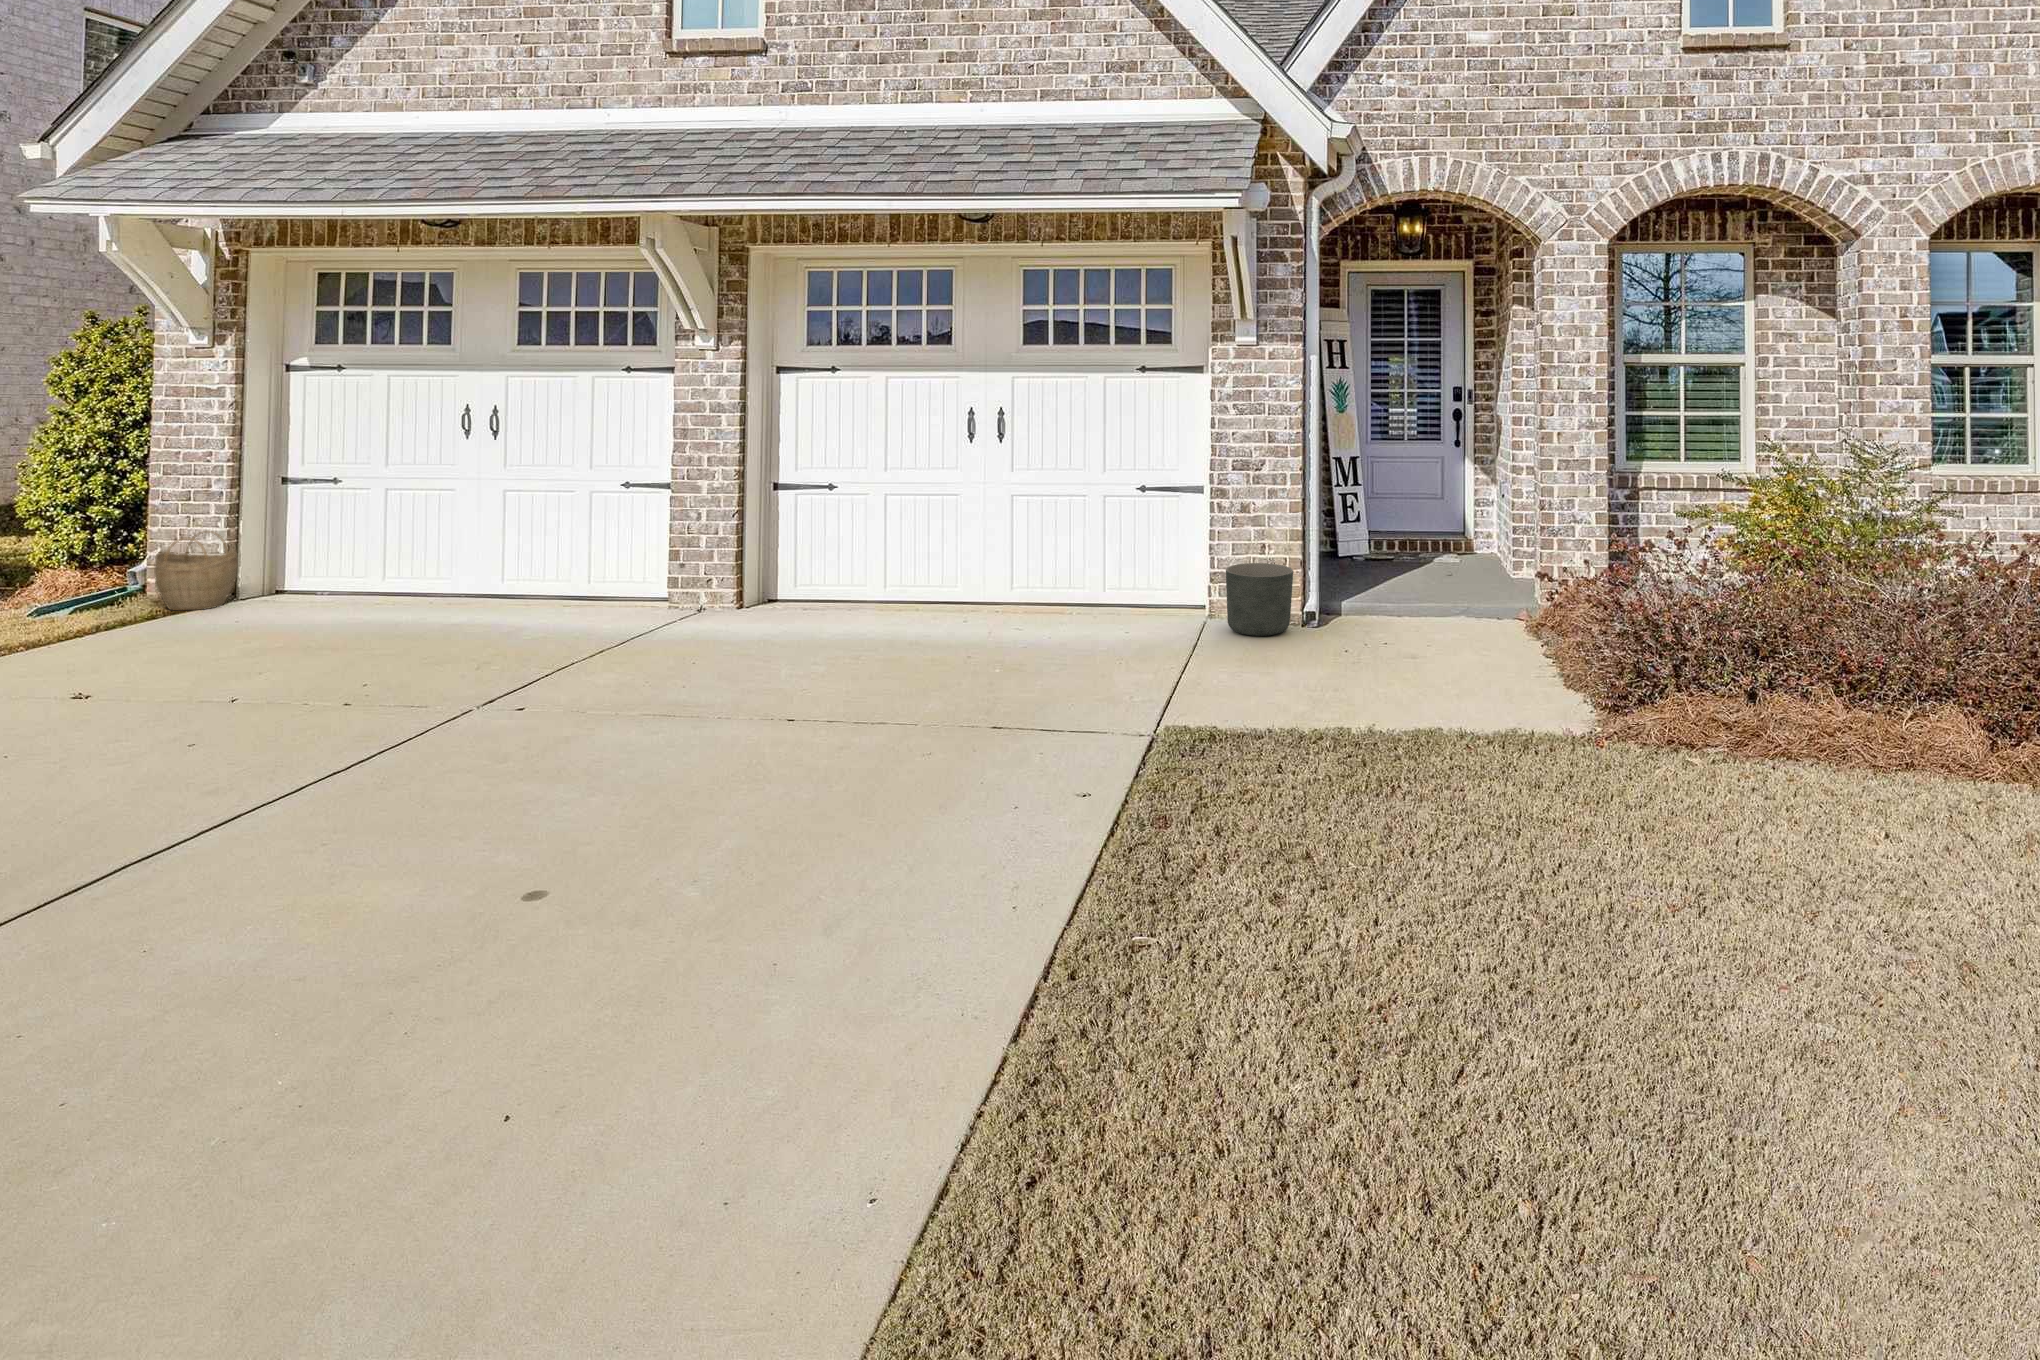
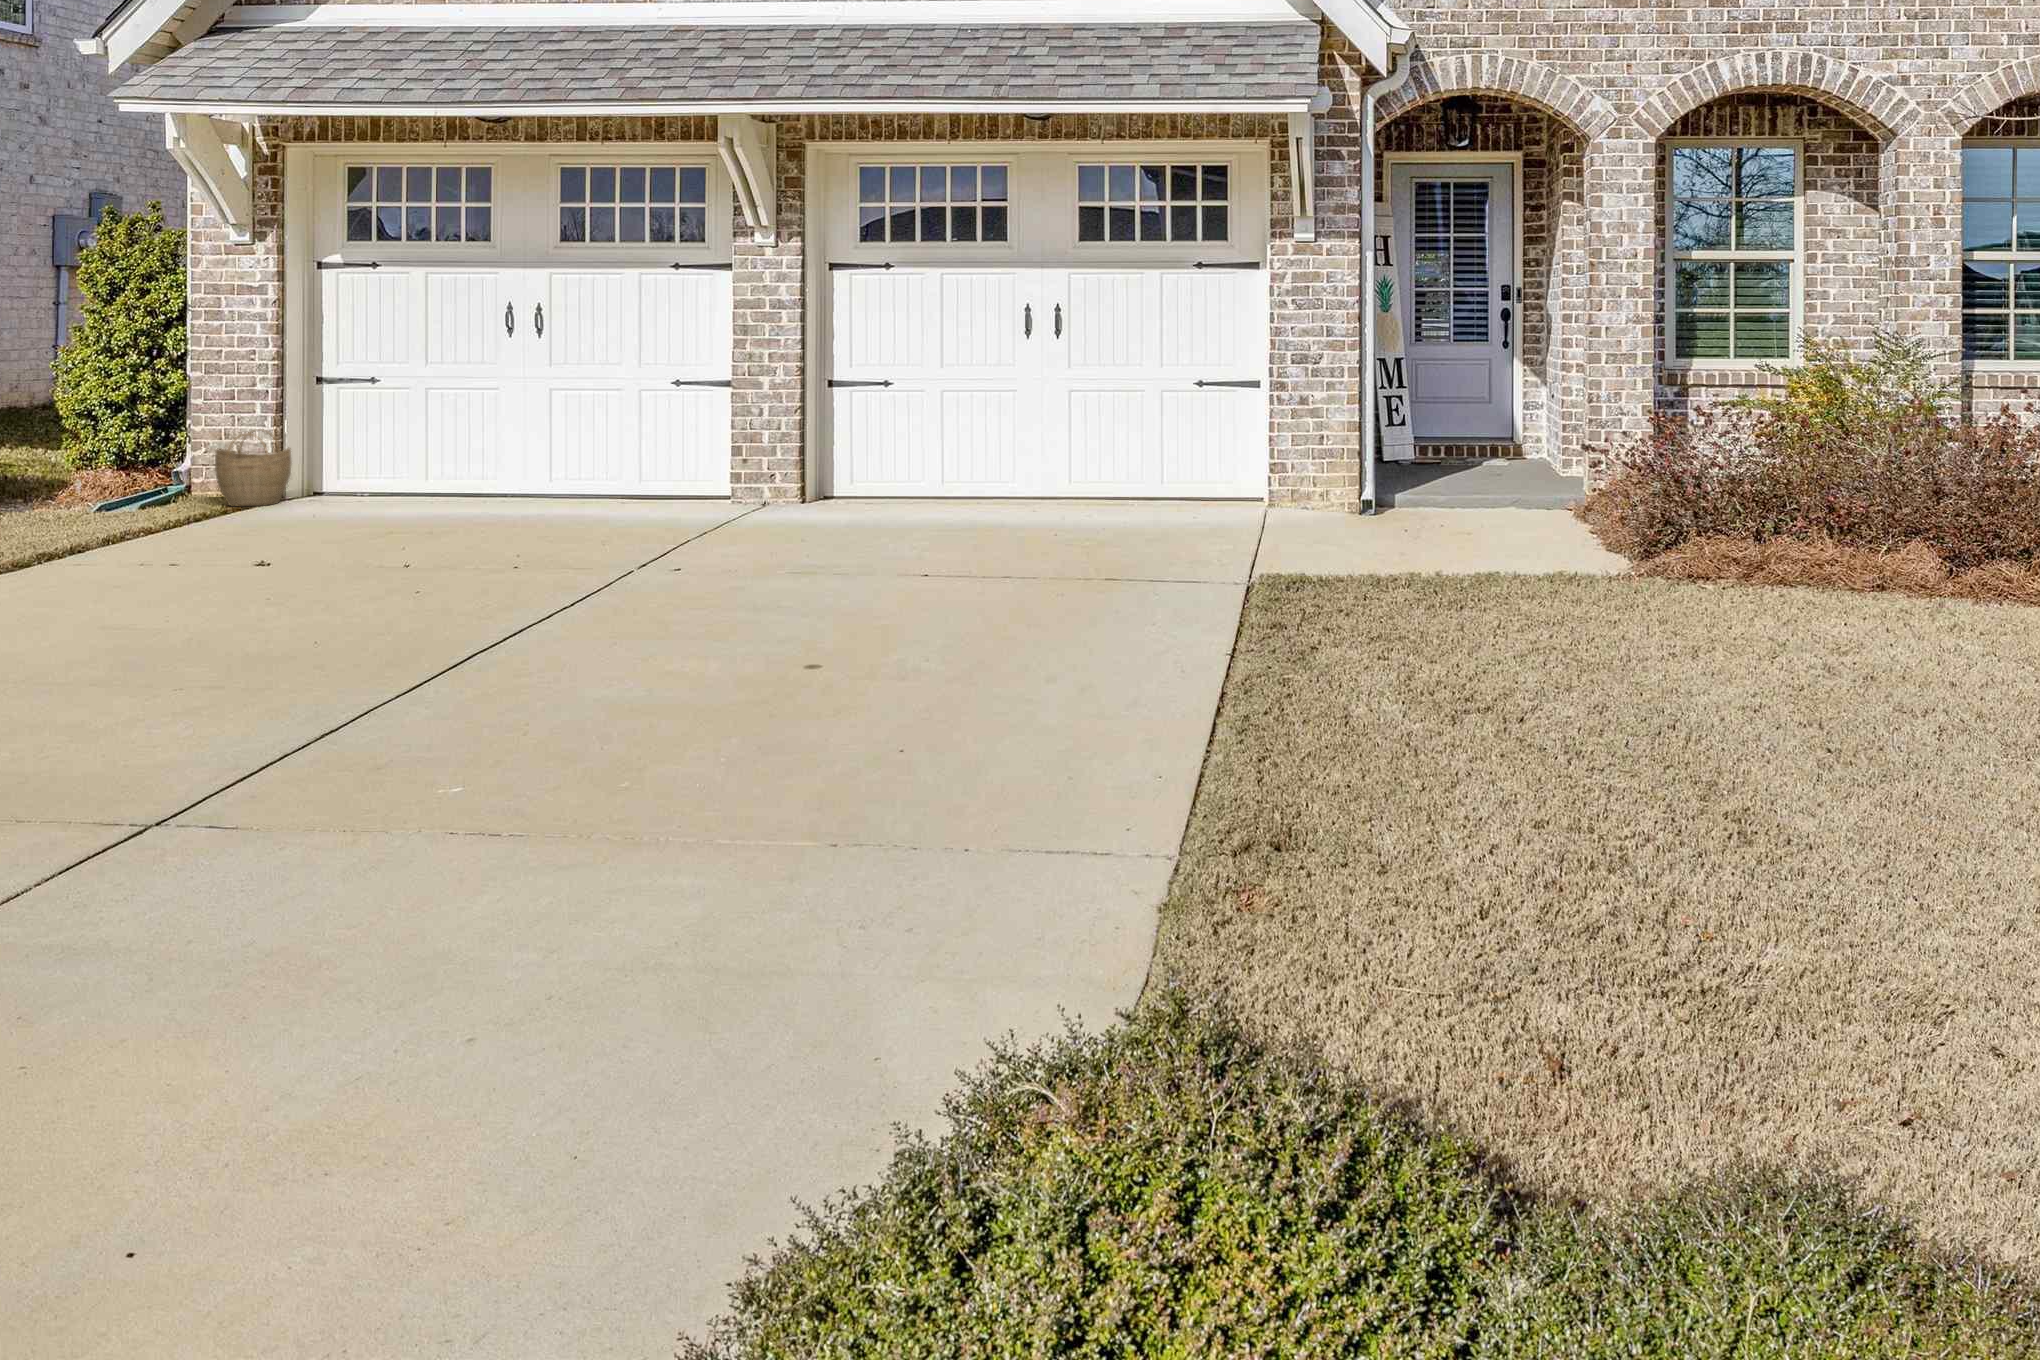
planter: present [1226,563,1293,636] -> none [1288,450,1352,516]

